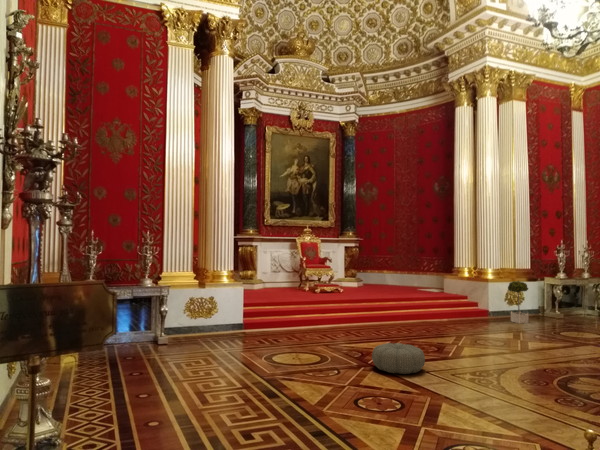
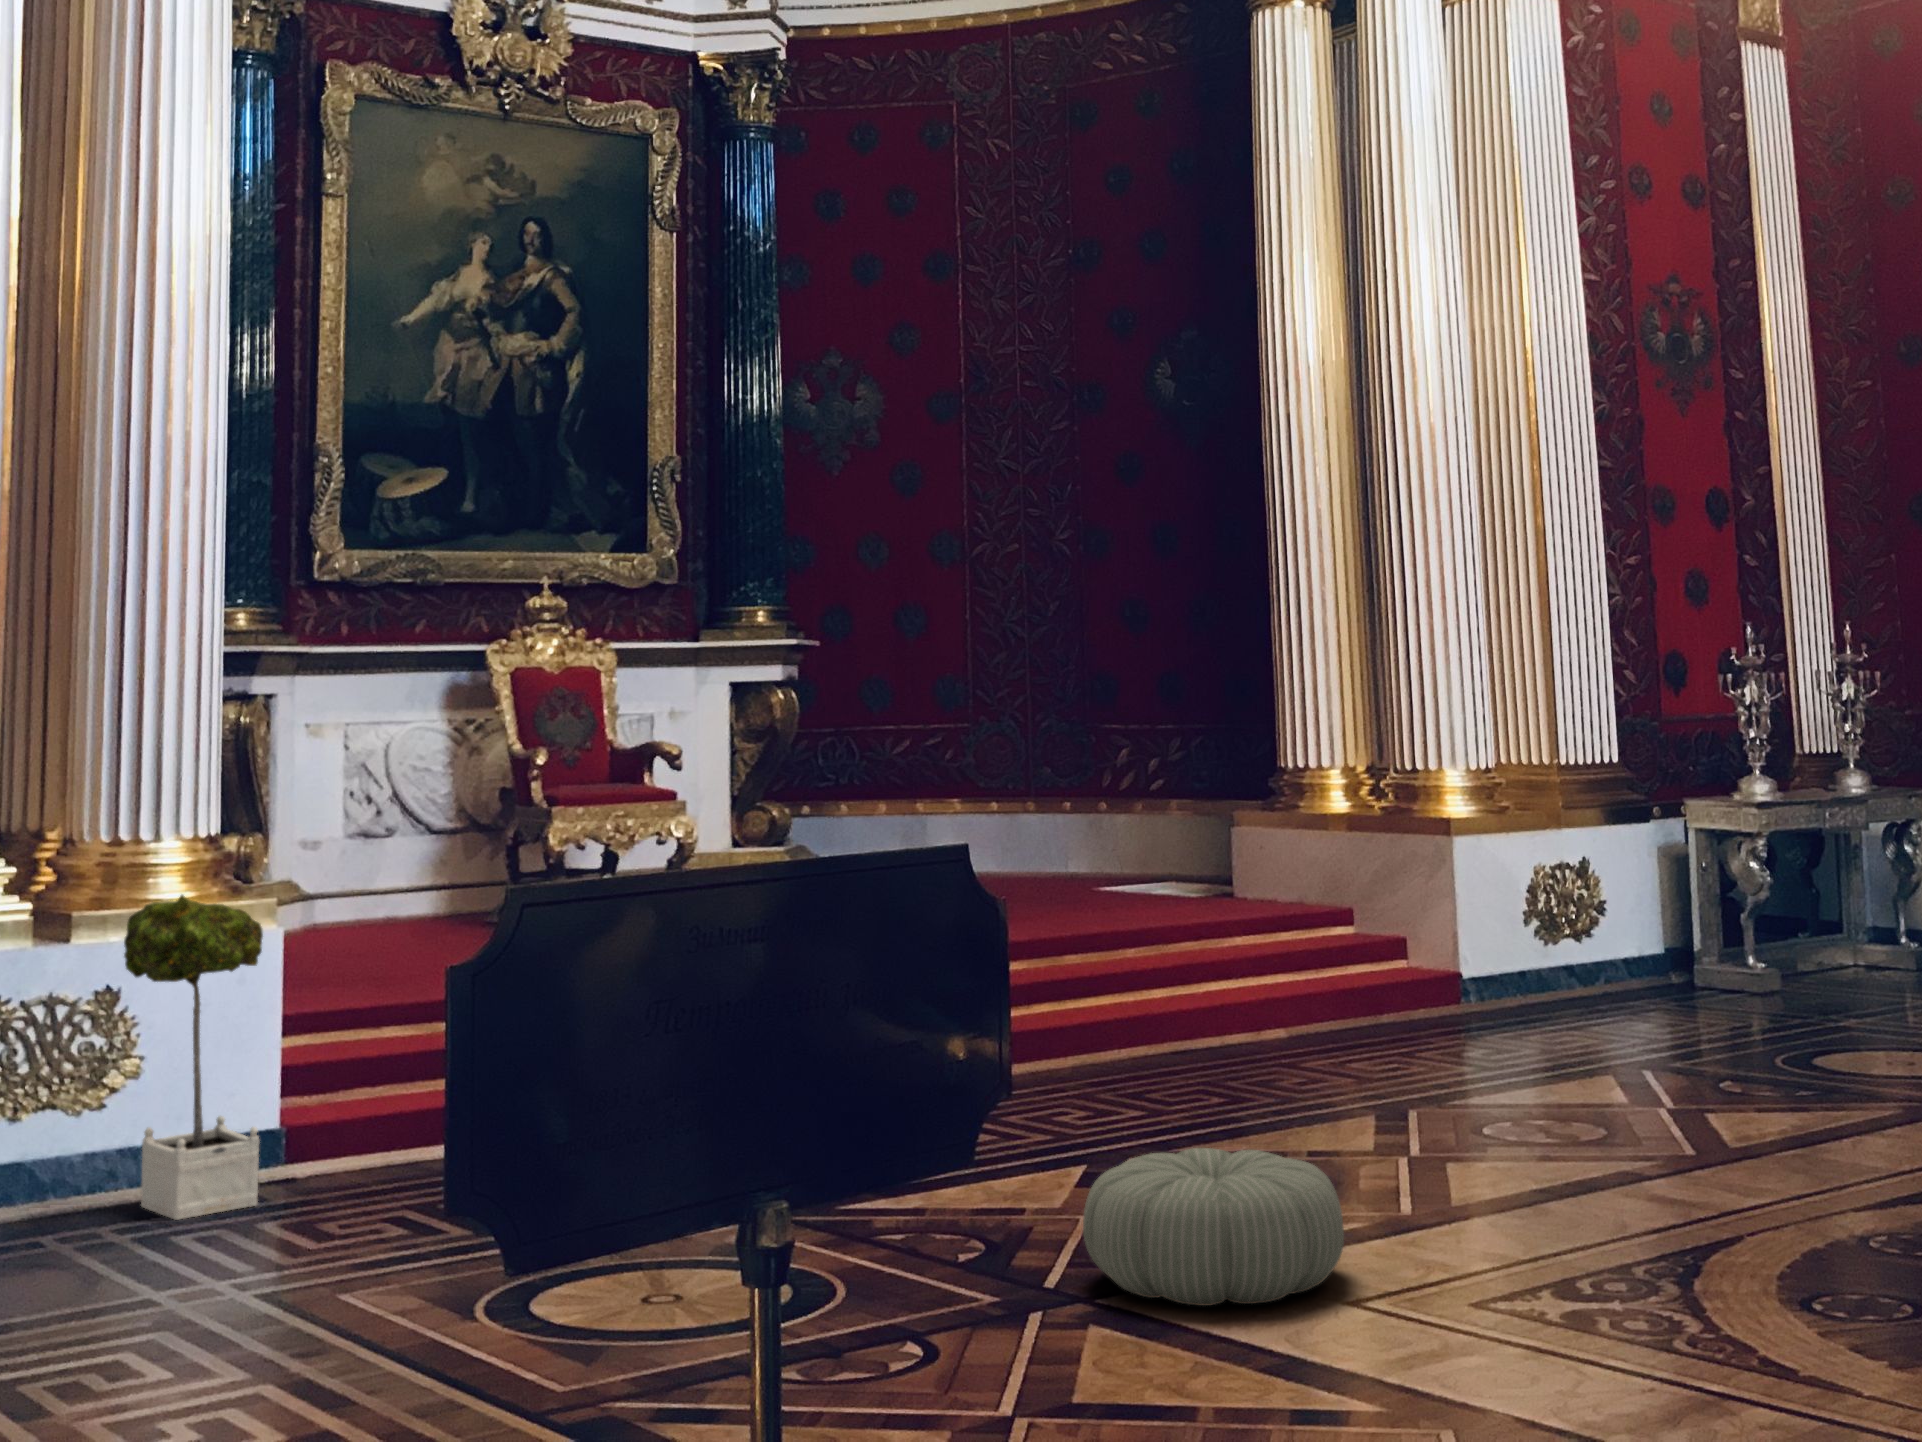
potted tree: present [508,281,529,323] -> present [124,895,263,1220]

